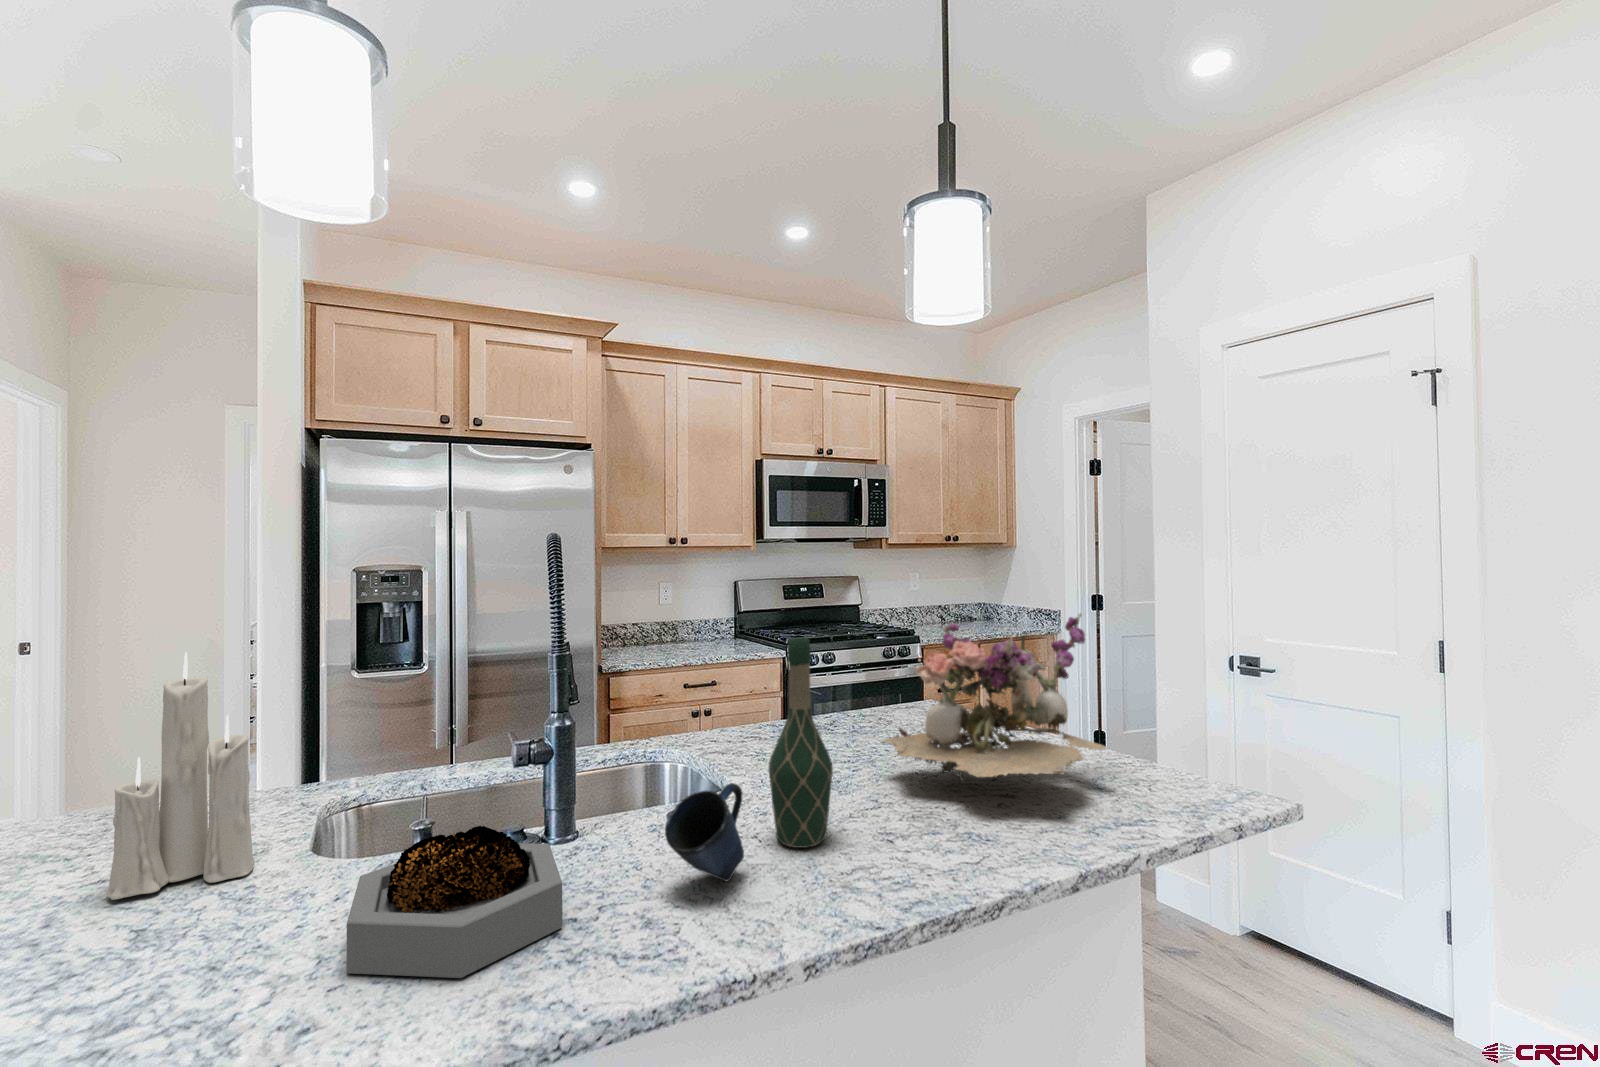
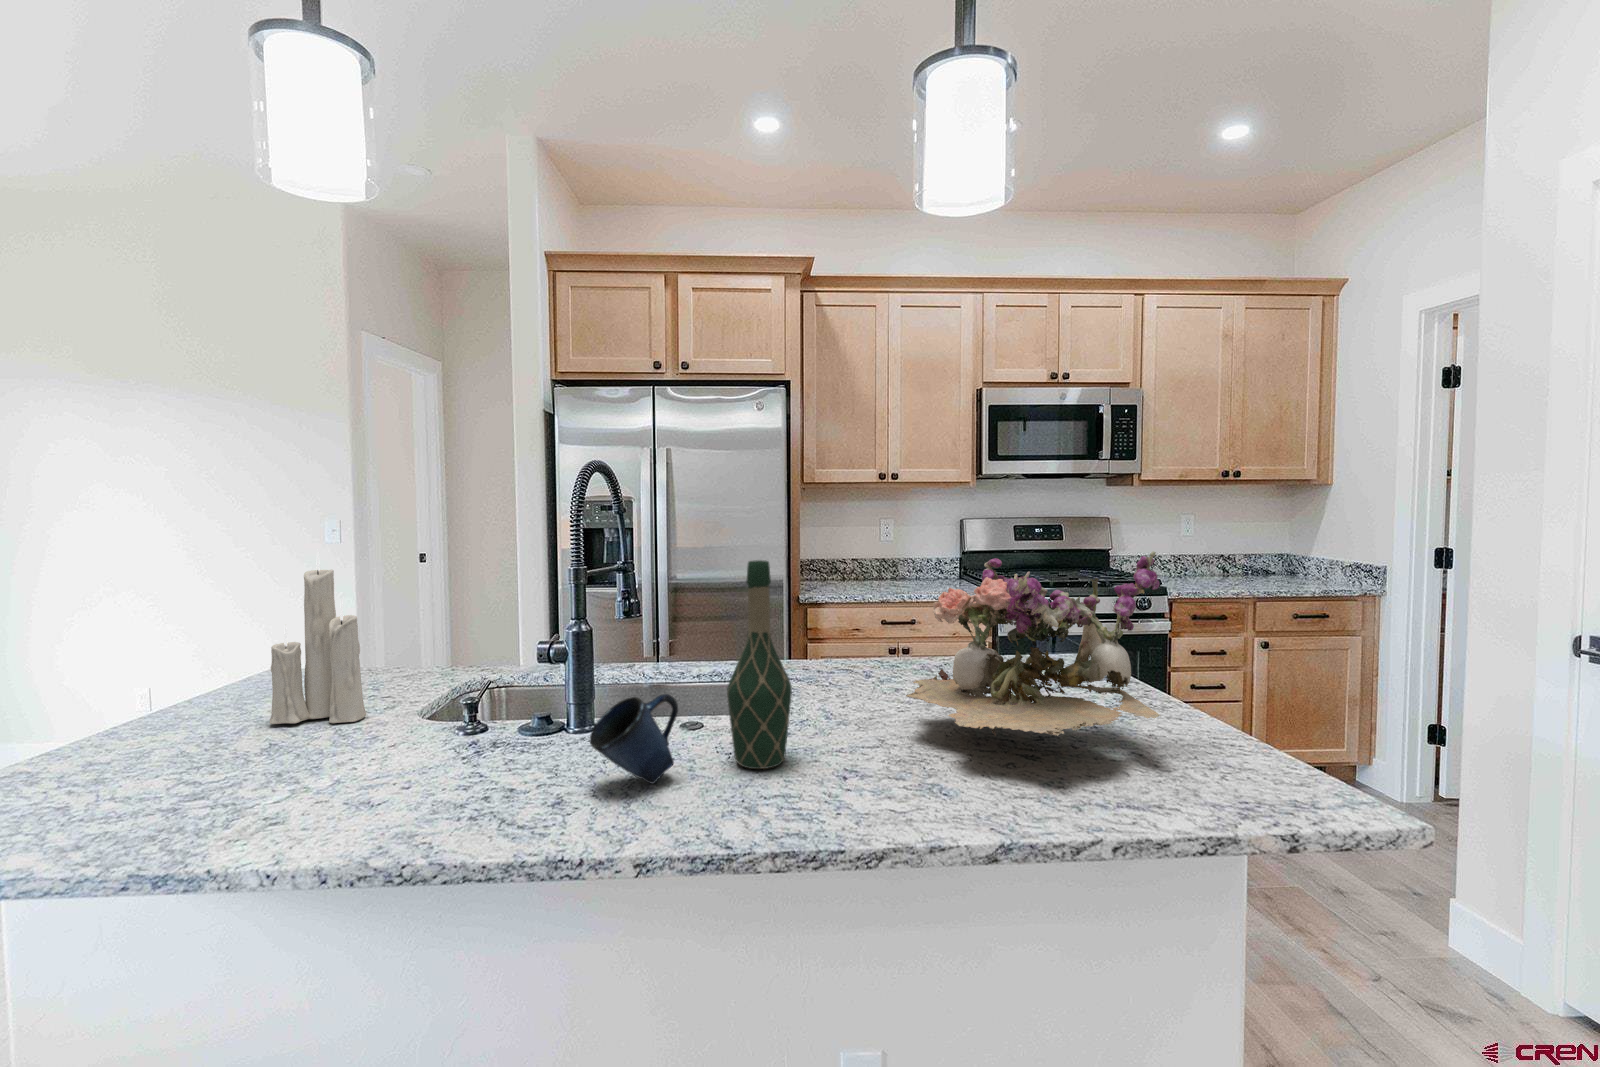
decorative bowl: present [347,826,562,978] -> none [328,694,523,813]

